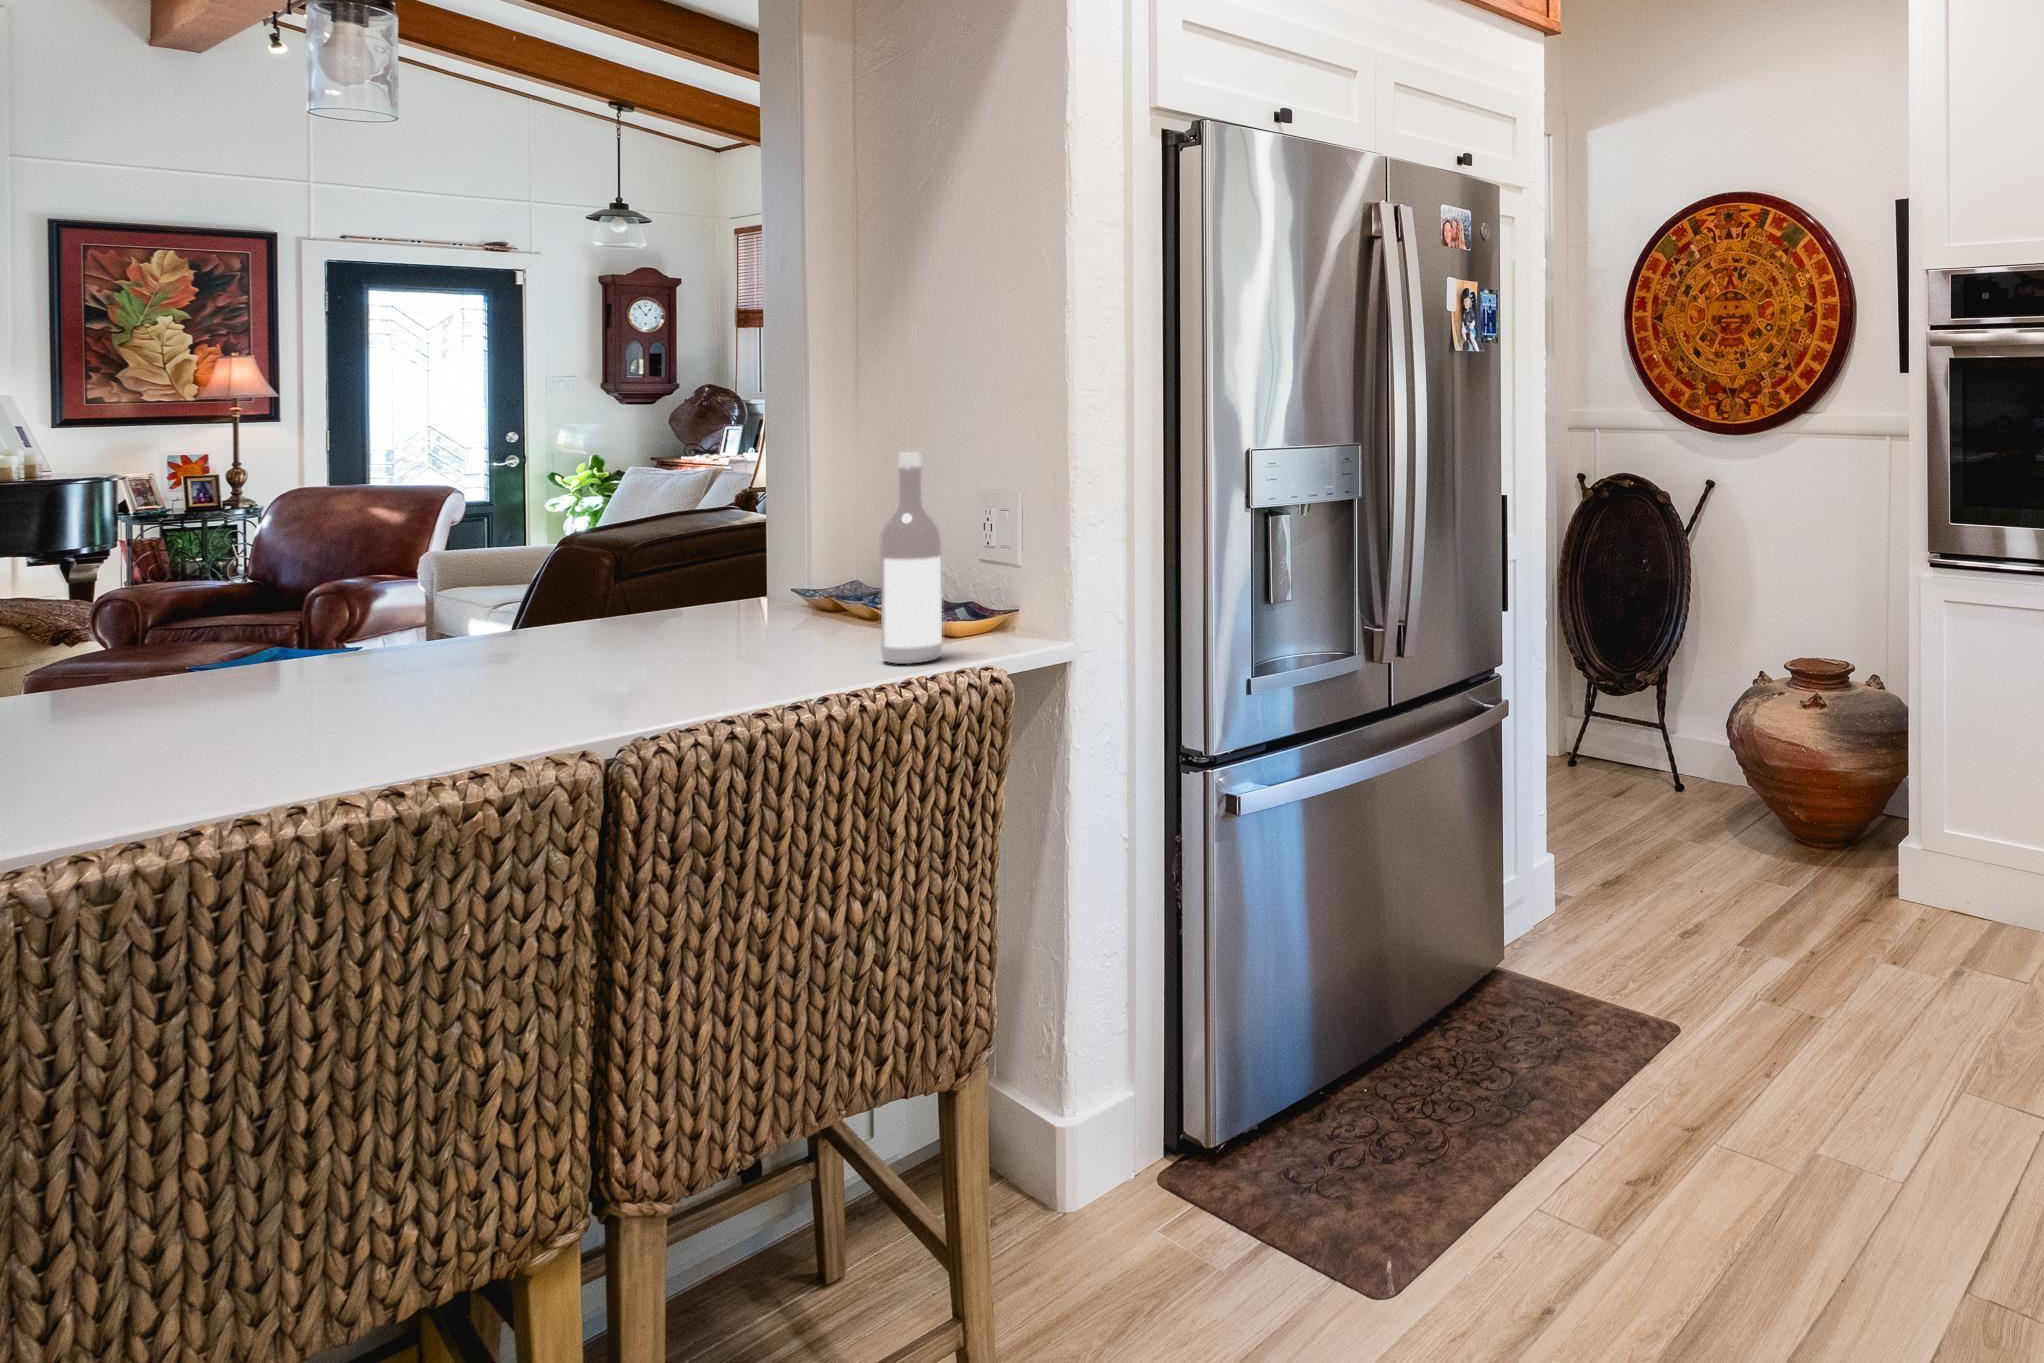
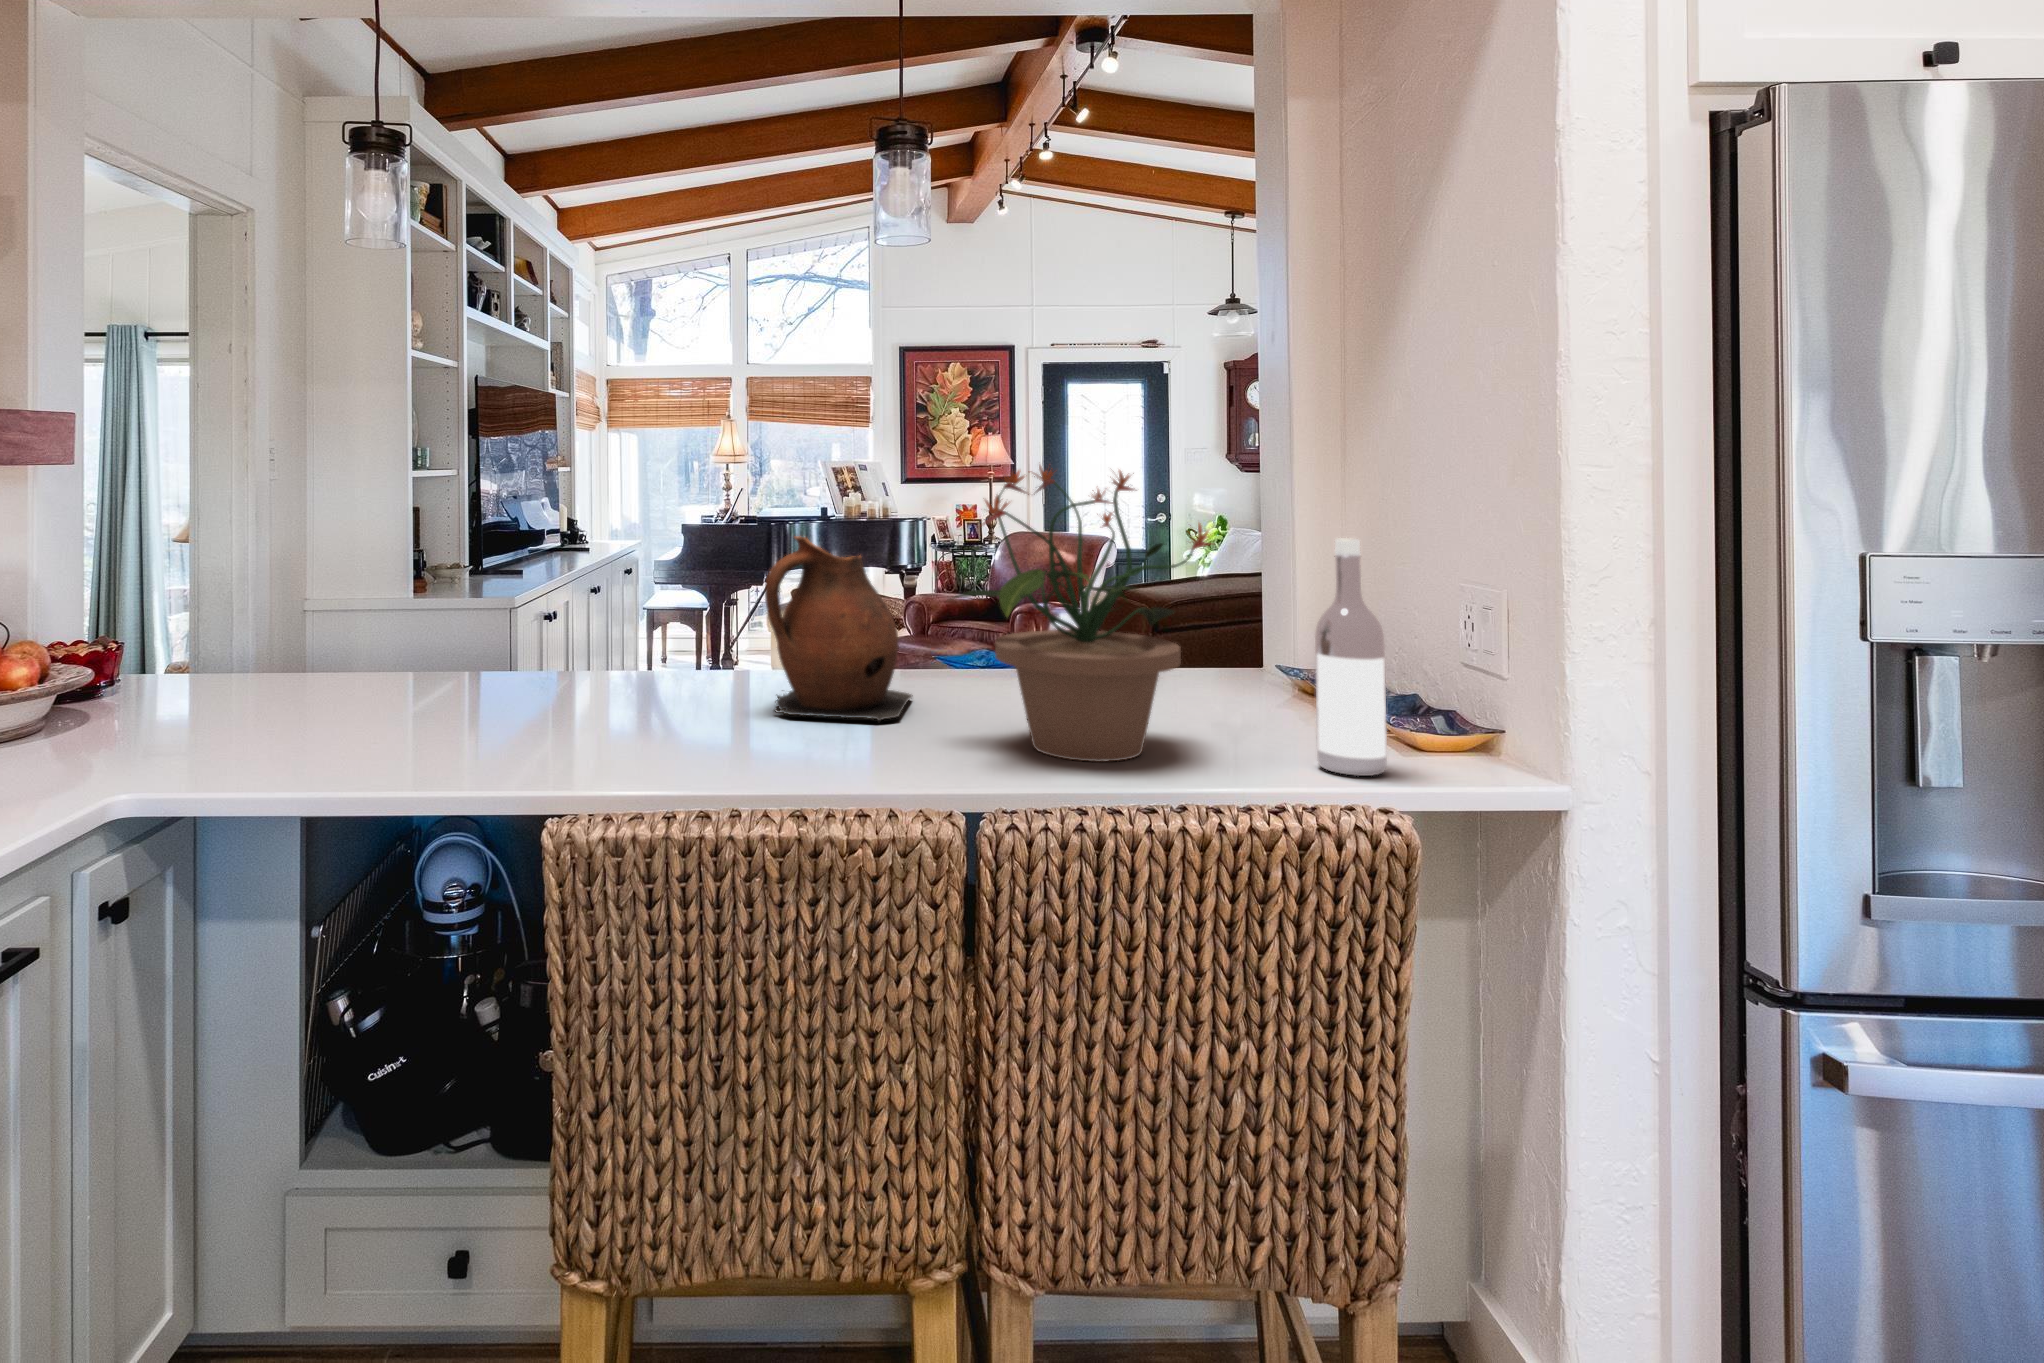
potted plant: none [458,380,790,700] -> present [954,466,1211,762]
ceramic pitcher: none [127,480,373,724] -> present [765,536,913,722]

